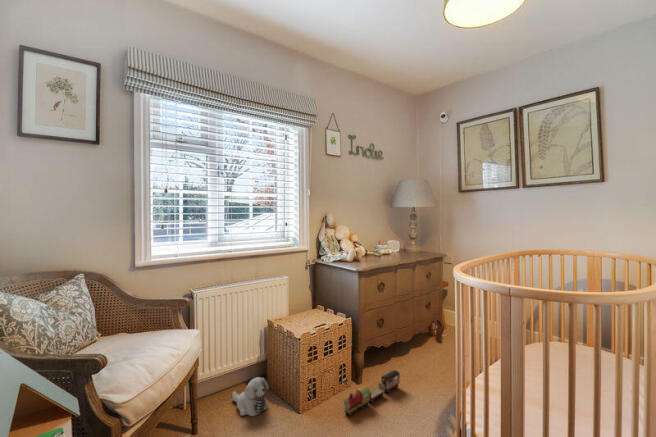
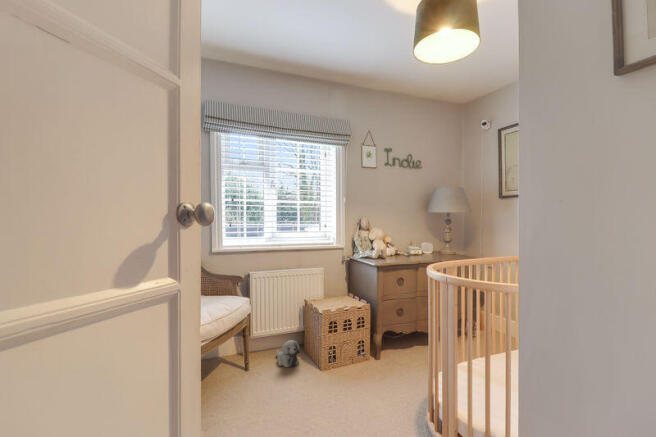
toy train: present [343,370,400,416] -> none [352,353,409,379]

